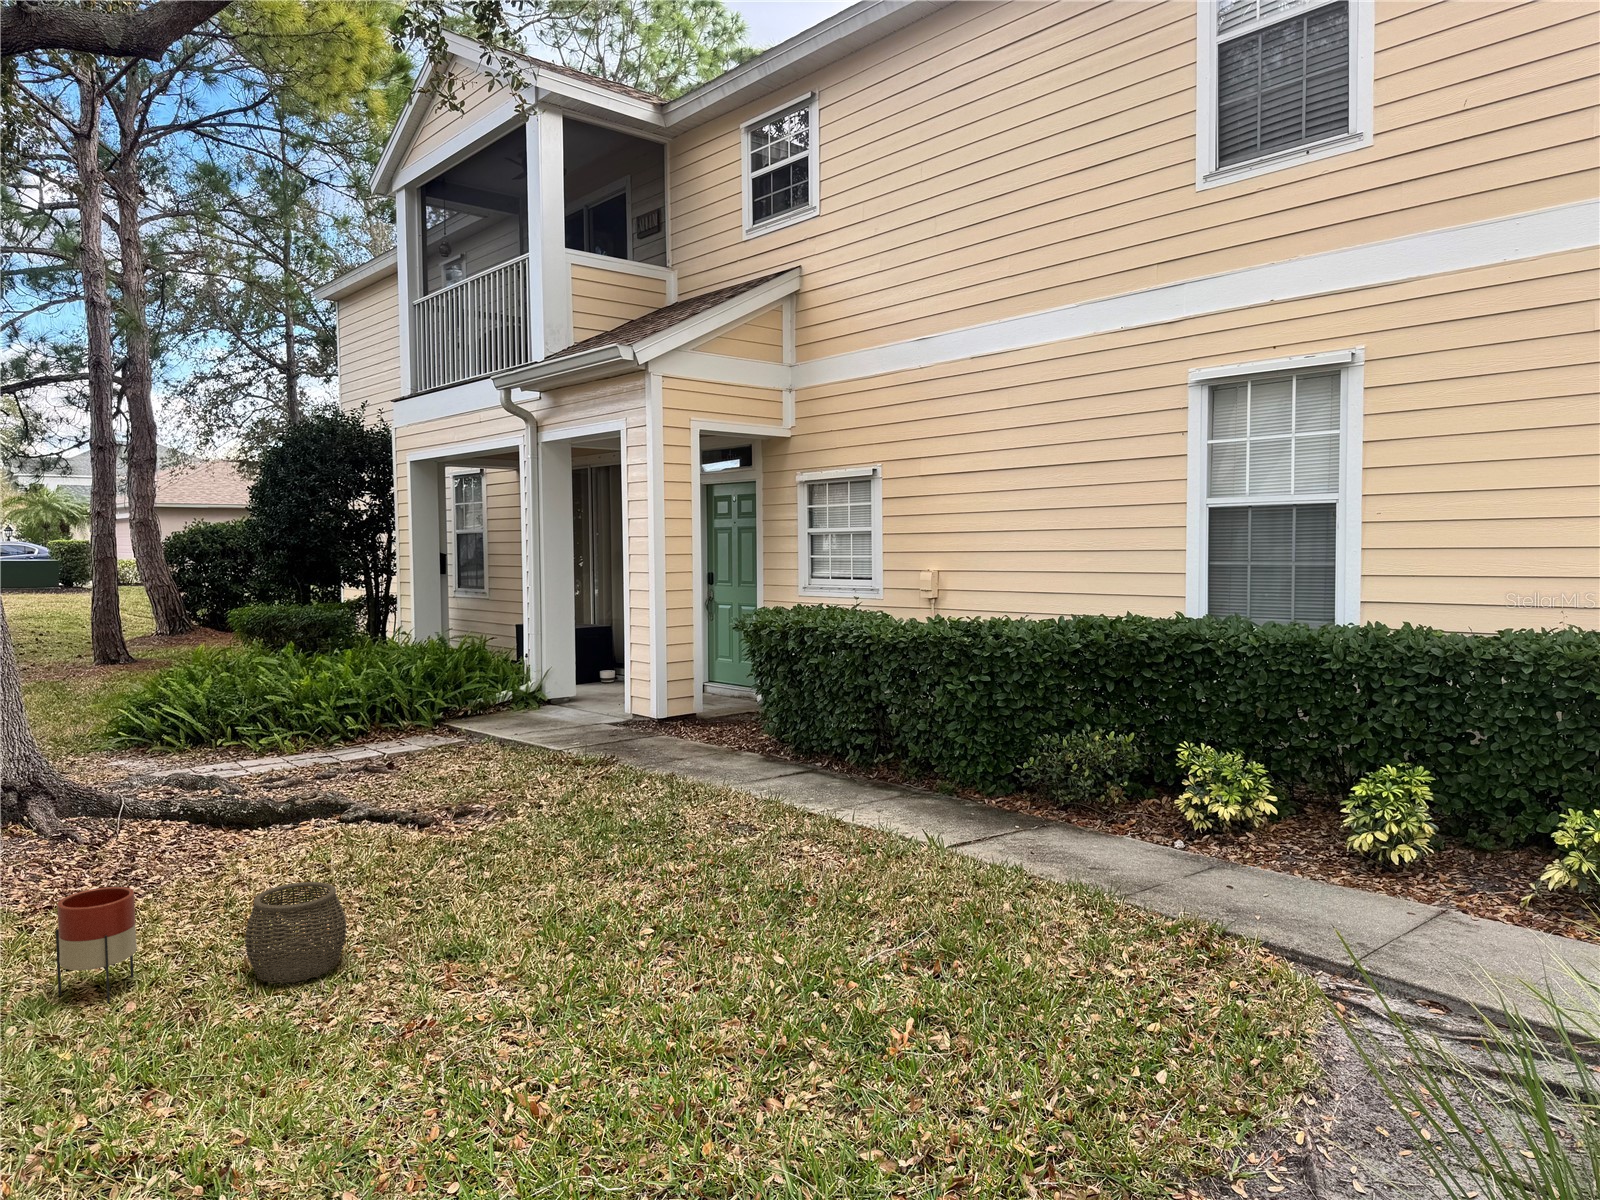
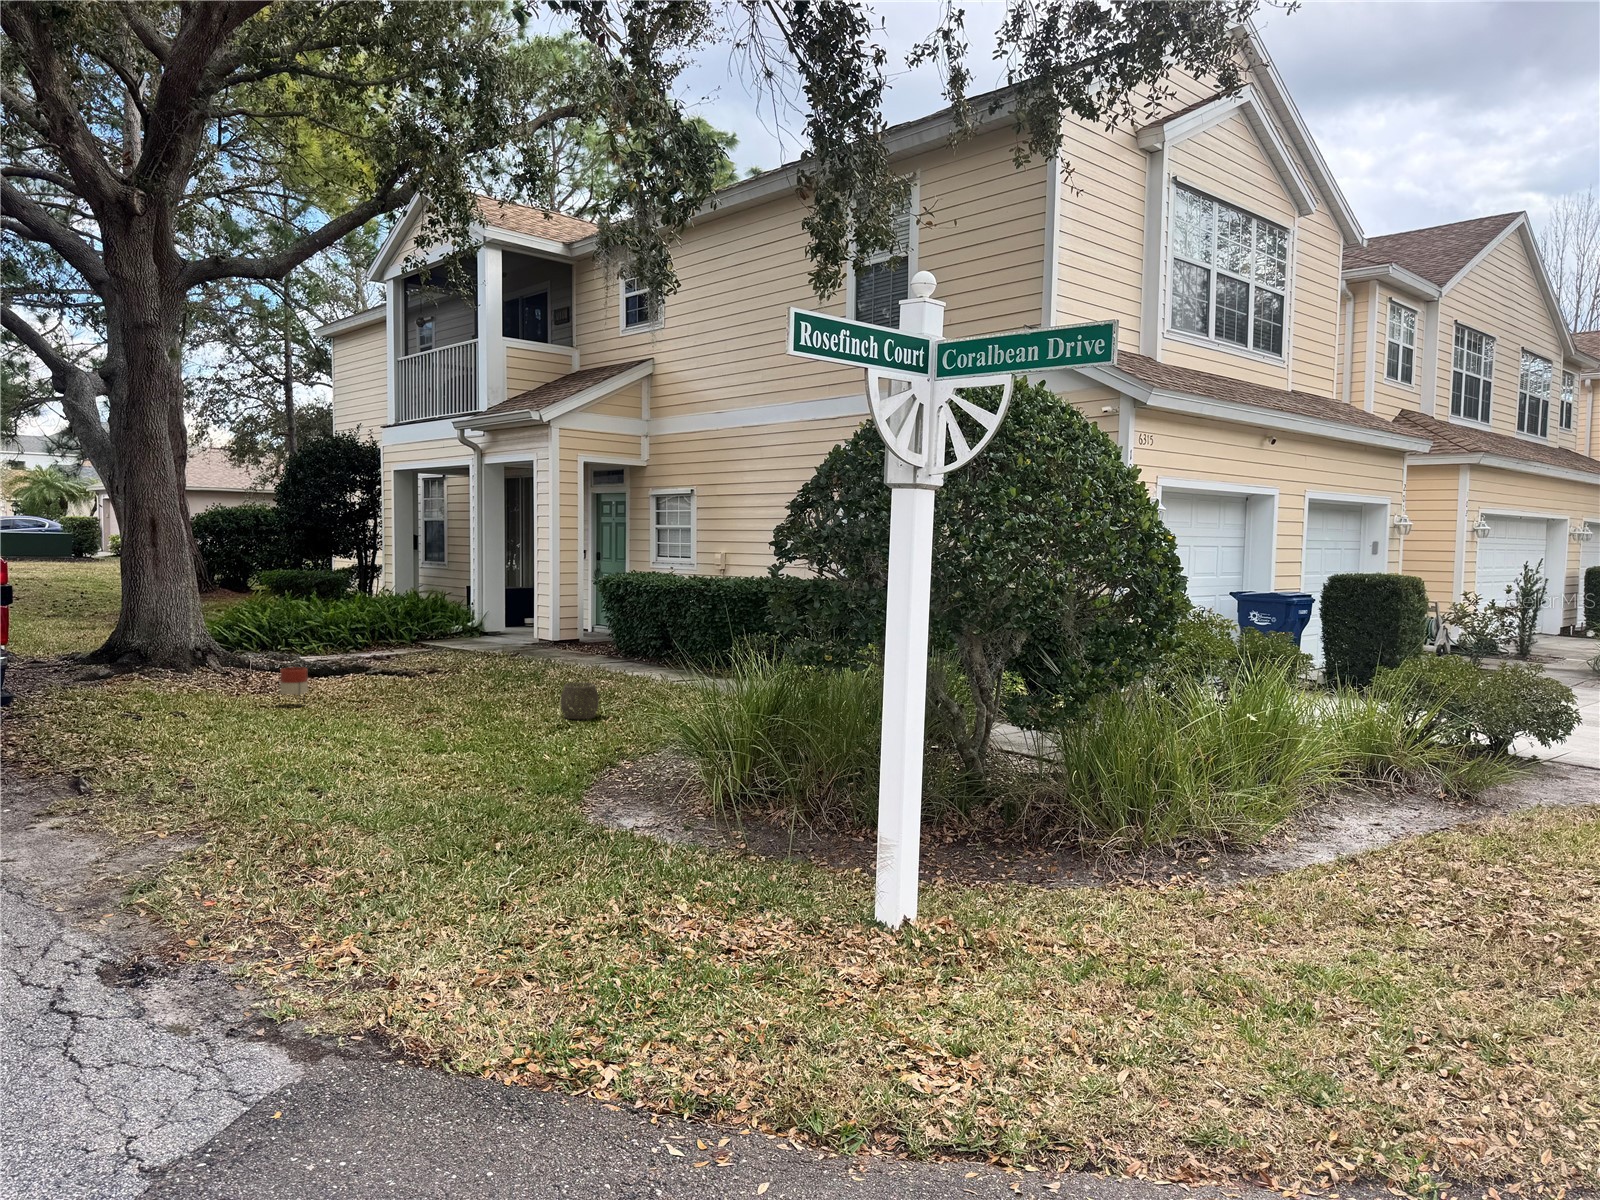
woven basket: present [244,882,347,984] -> present [560,683,599,719]

